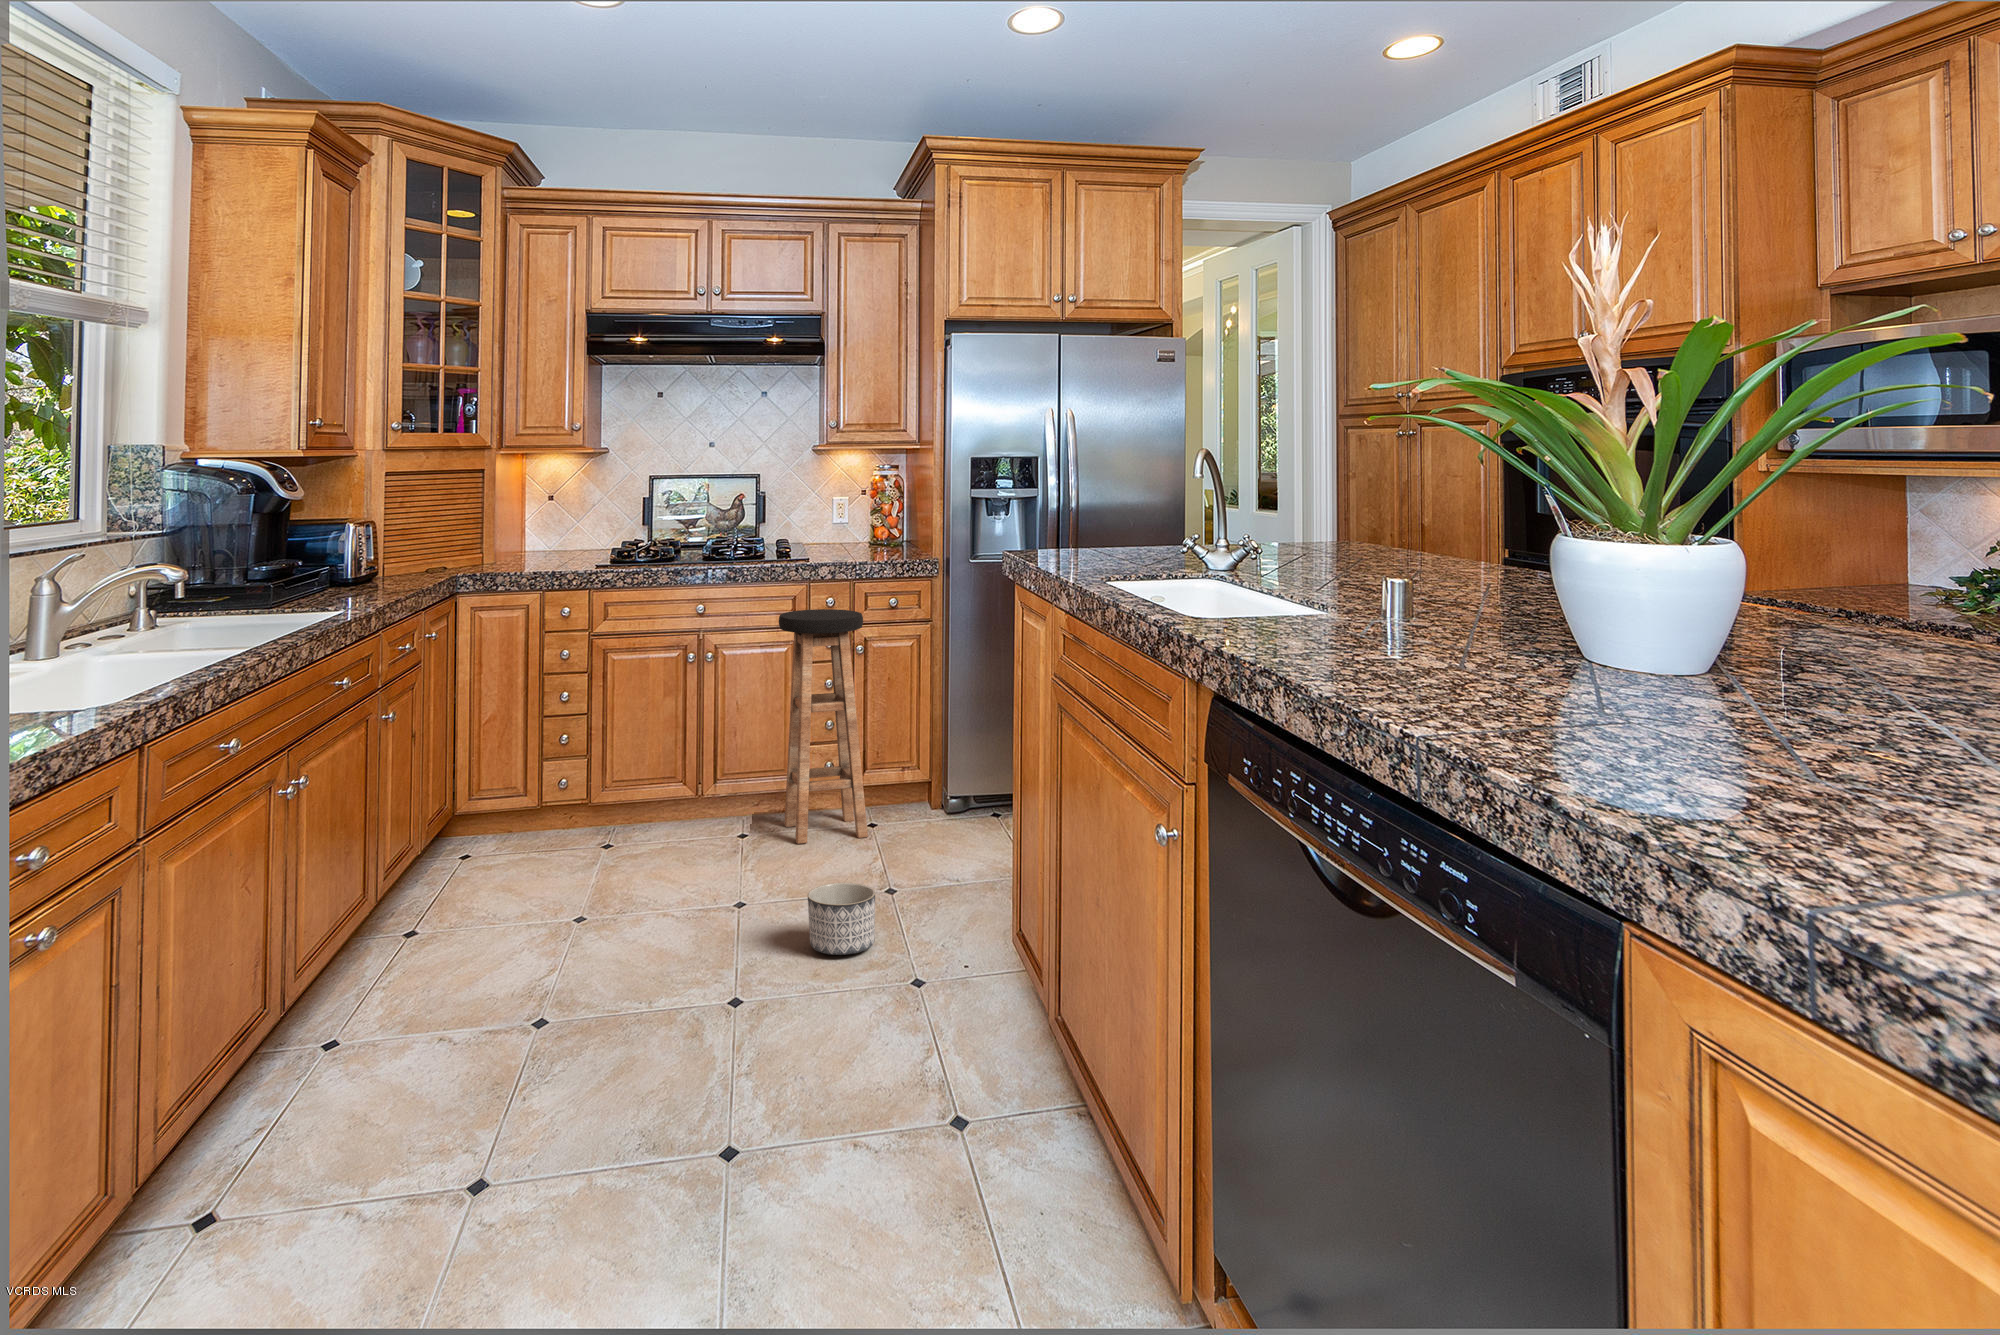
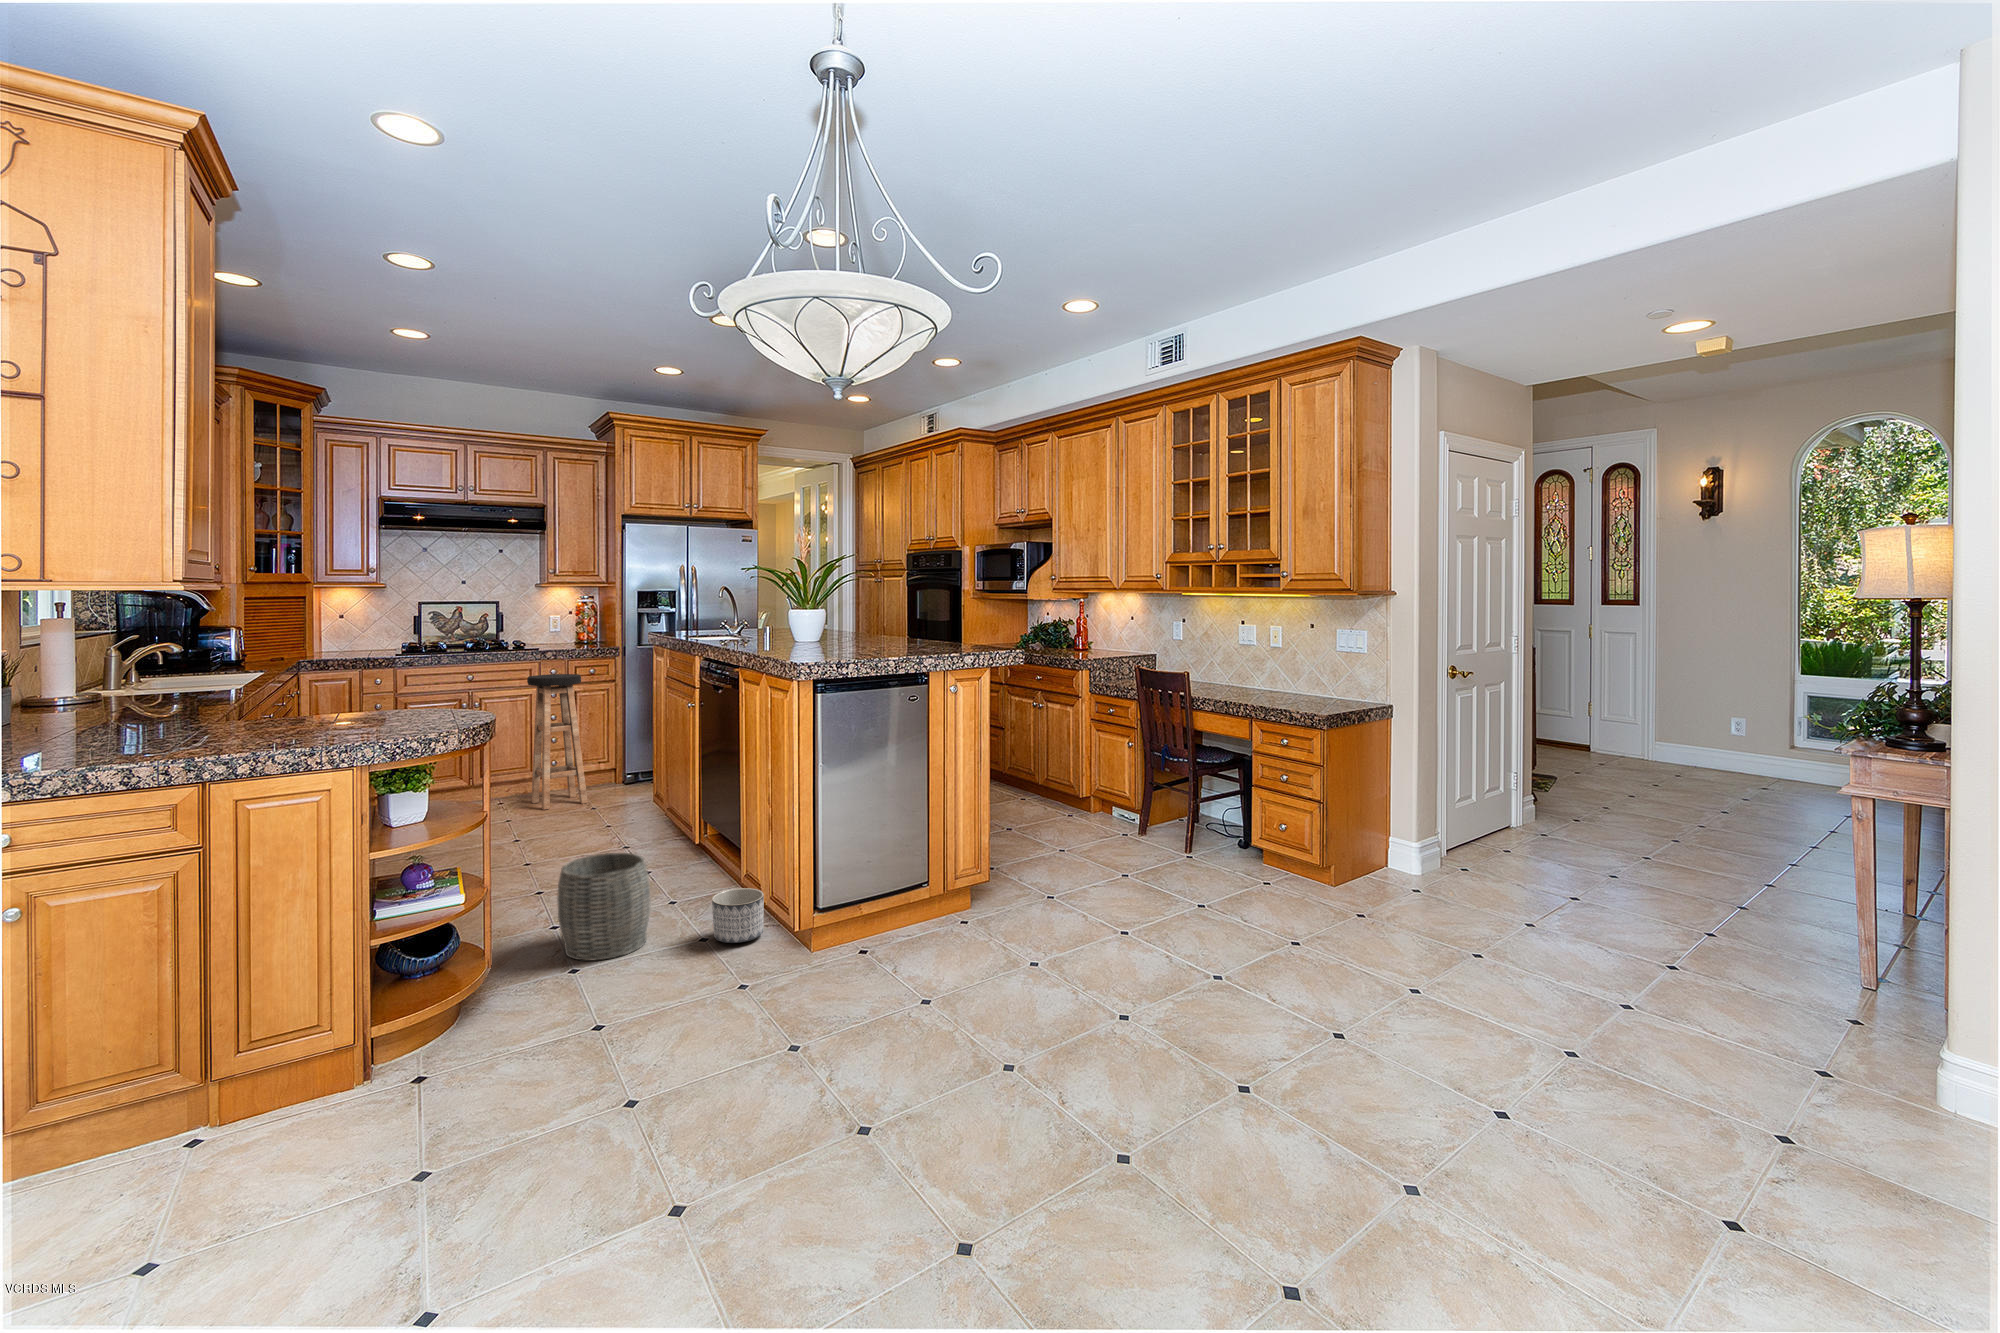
planter: present [808,883,875,955] -> present [712,888,764,943]
woven basket: none [722,1032,891,1261] -> present [557,853,650,961]

